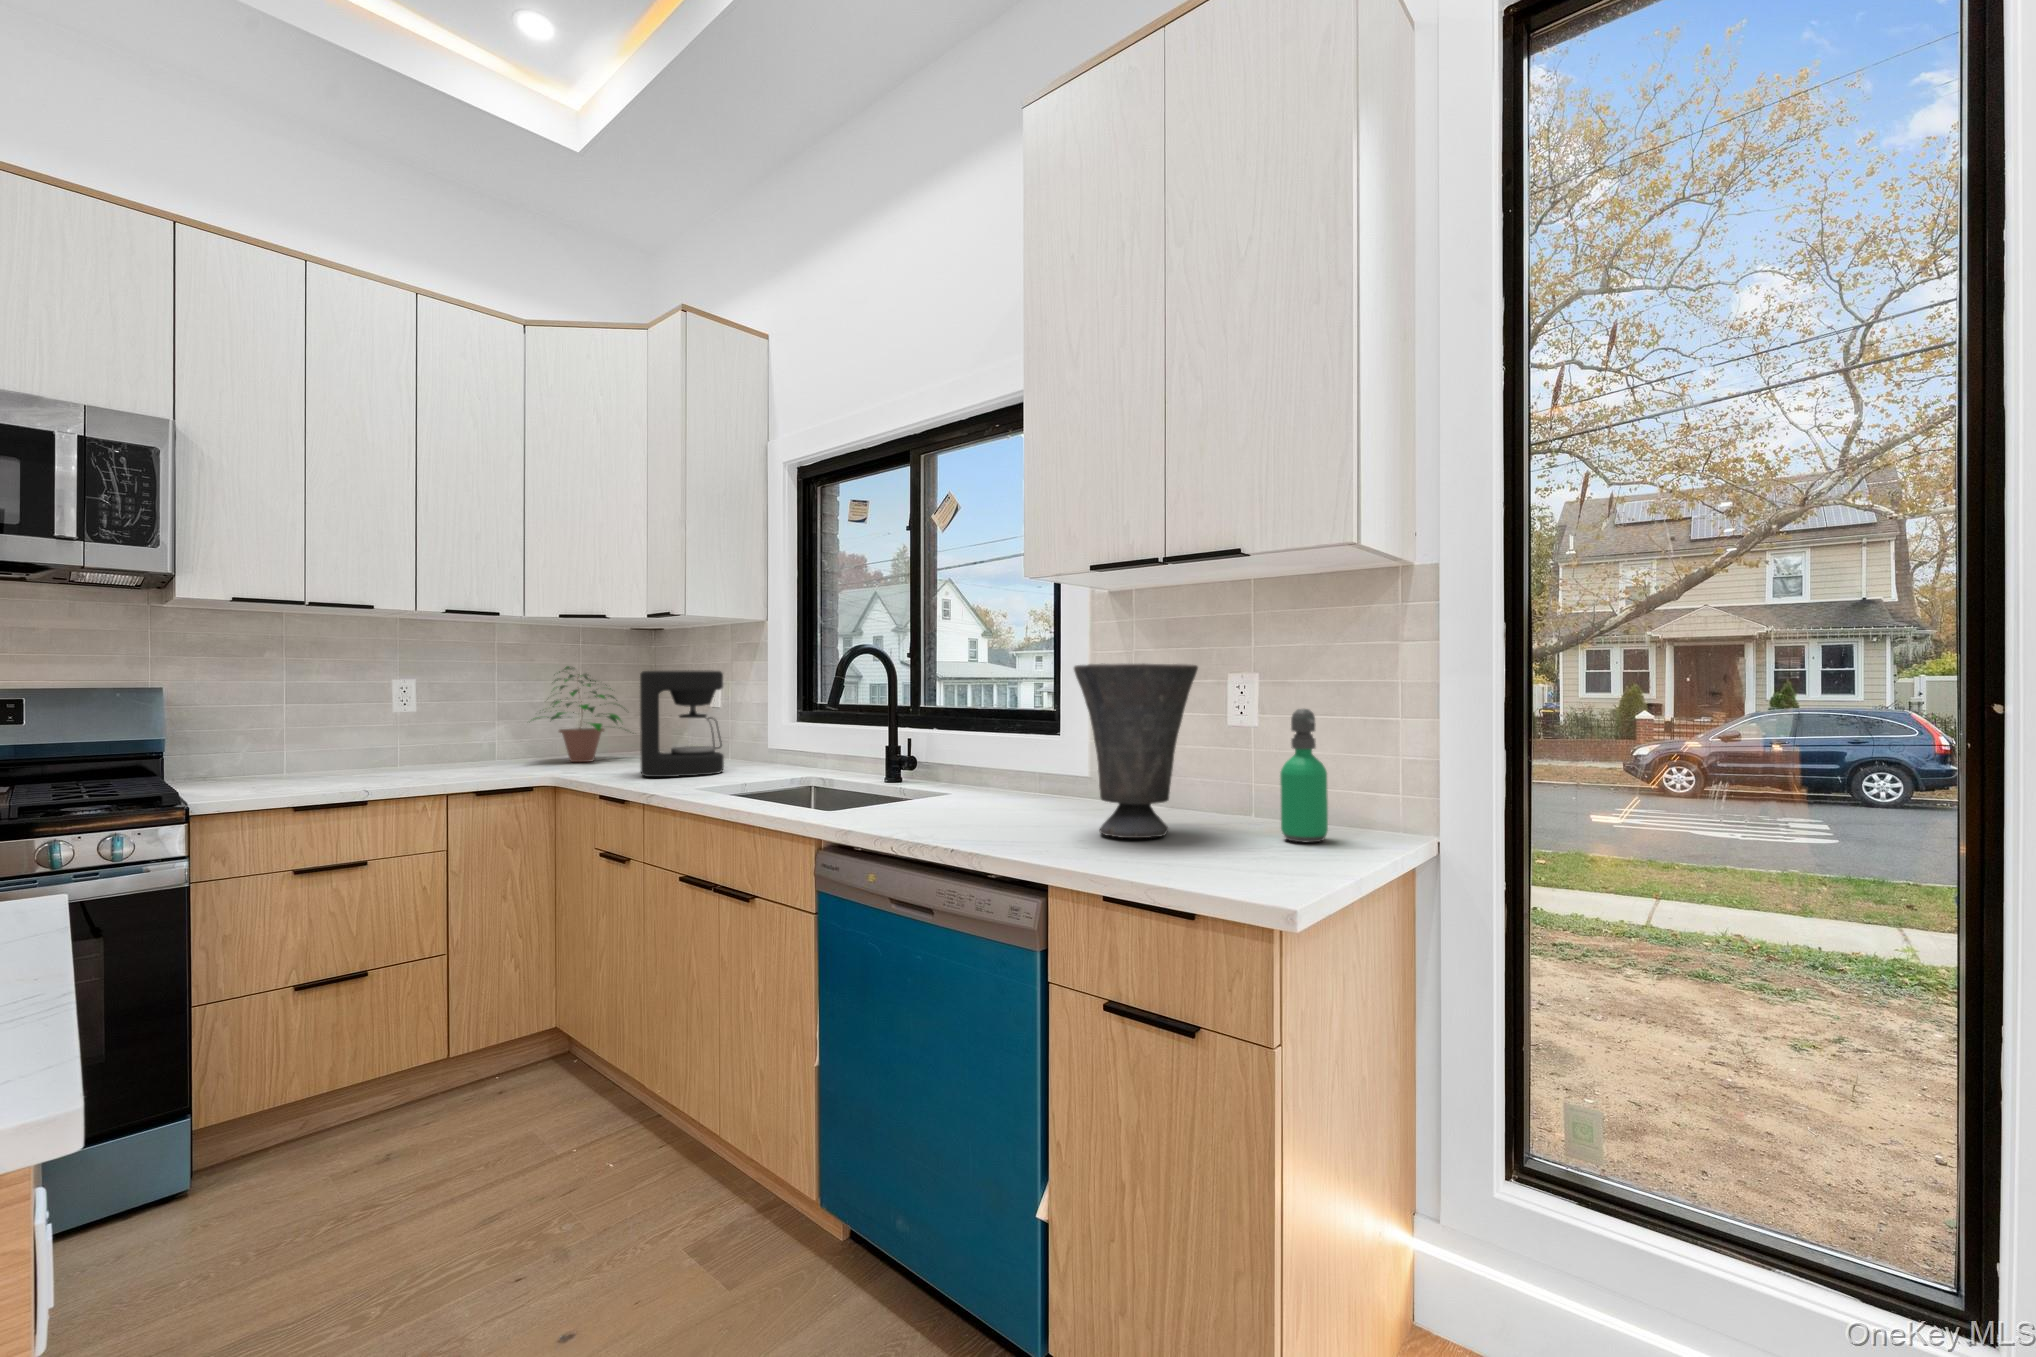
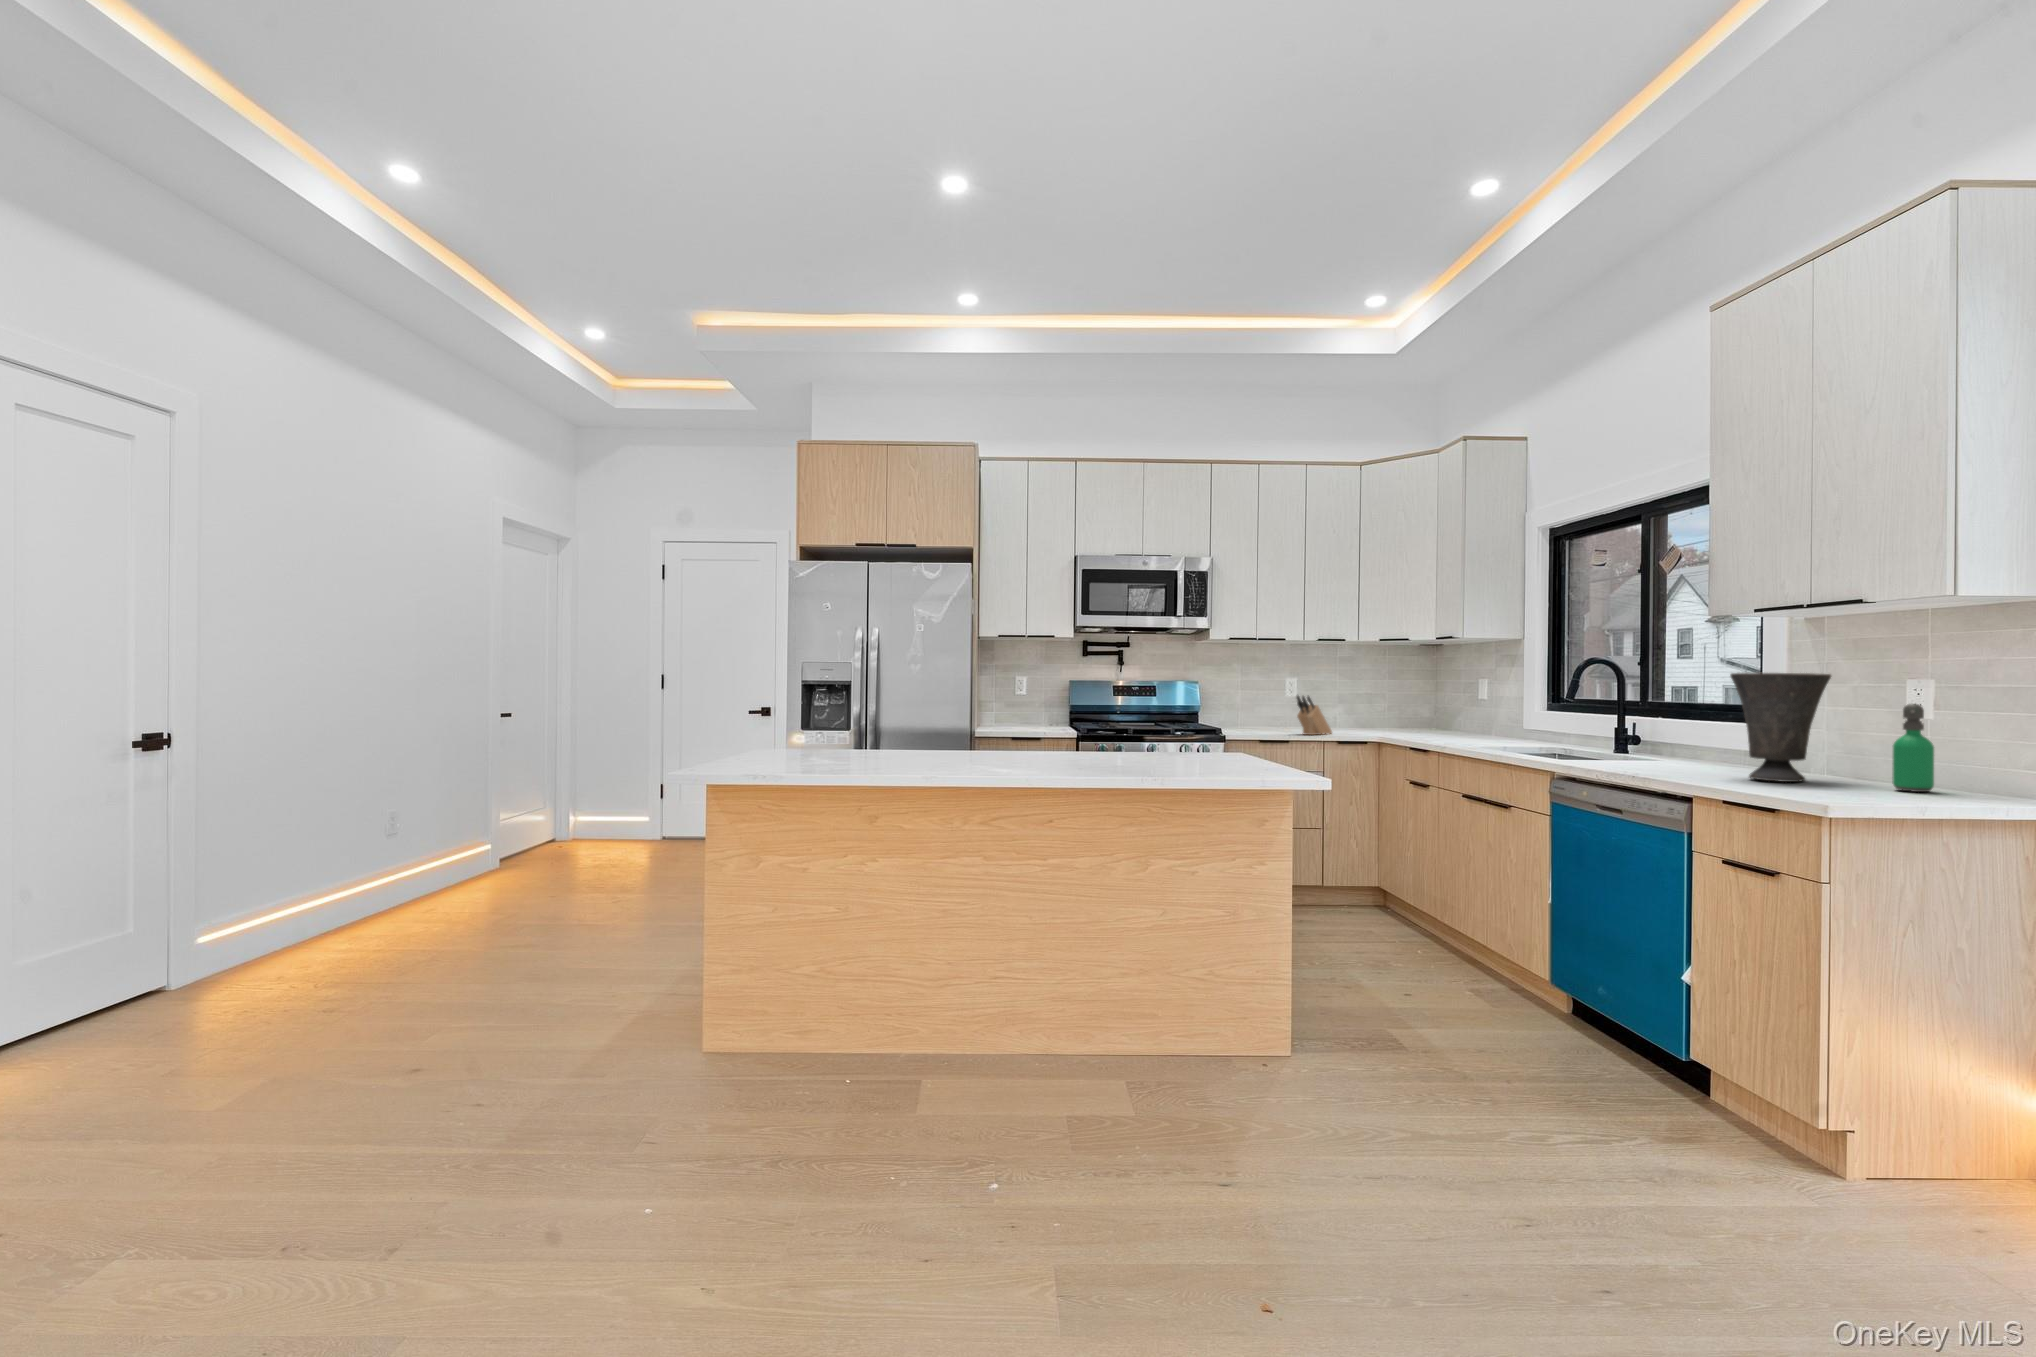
potted plant: present [535,666,621,762] -> none [1362,670,1430,732]
coffee maker: present [640,670,724,777] -> none [1437,674,1494,742]
knife block: none [399,710,475,779] -> present [1297,696,1332,735]

